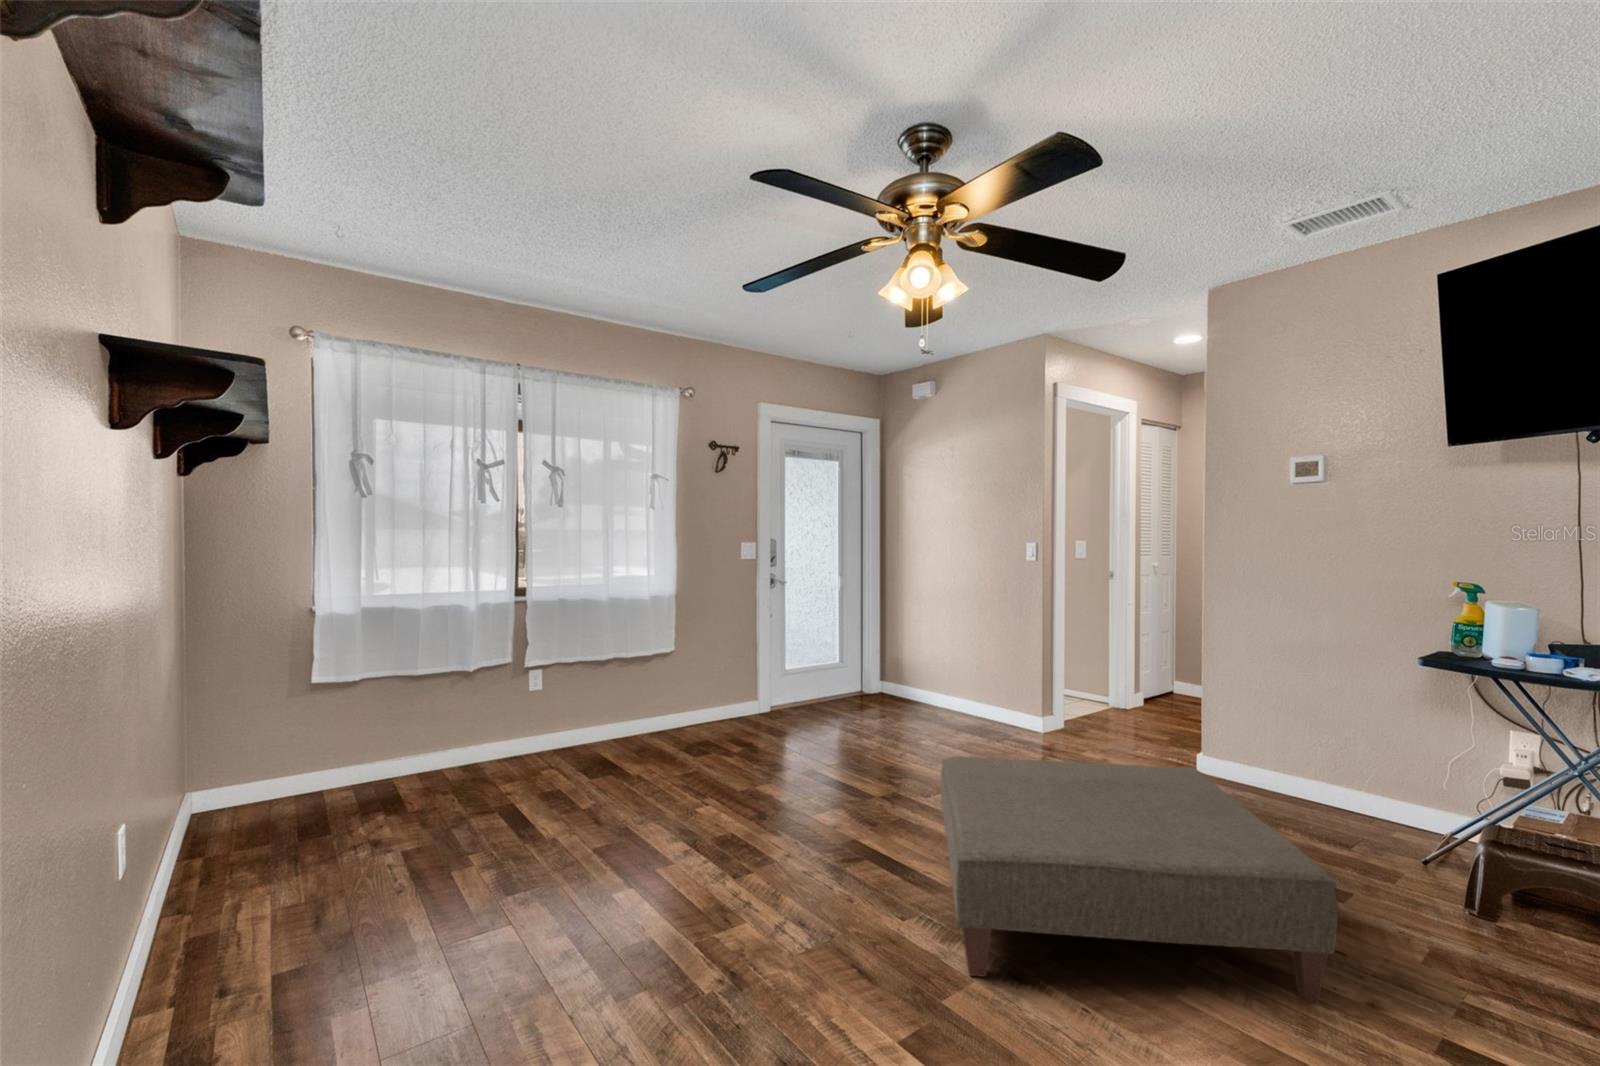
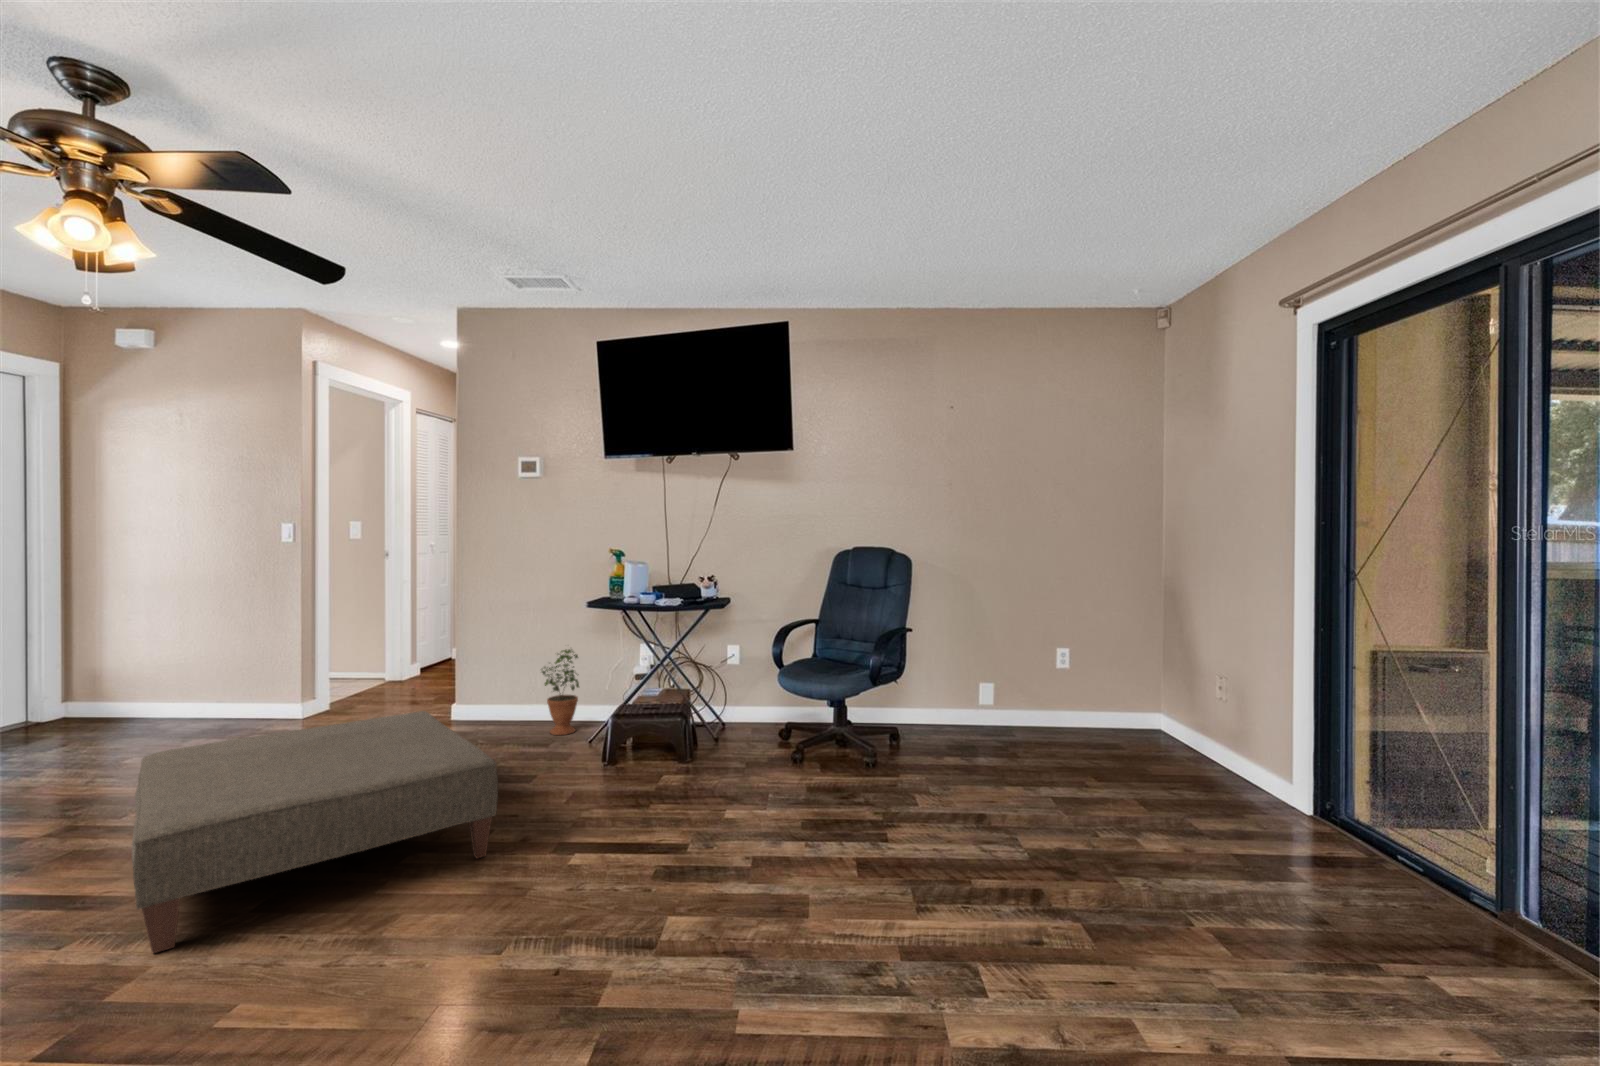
potted plant: none [1331,710,1394,835] -> present [542,649,579,735]

